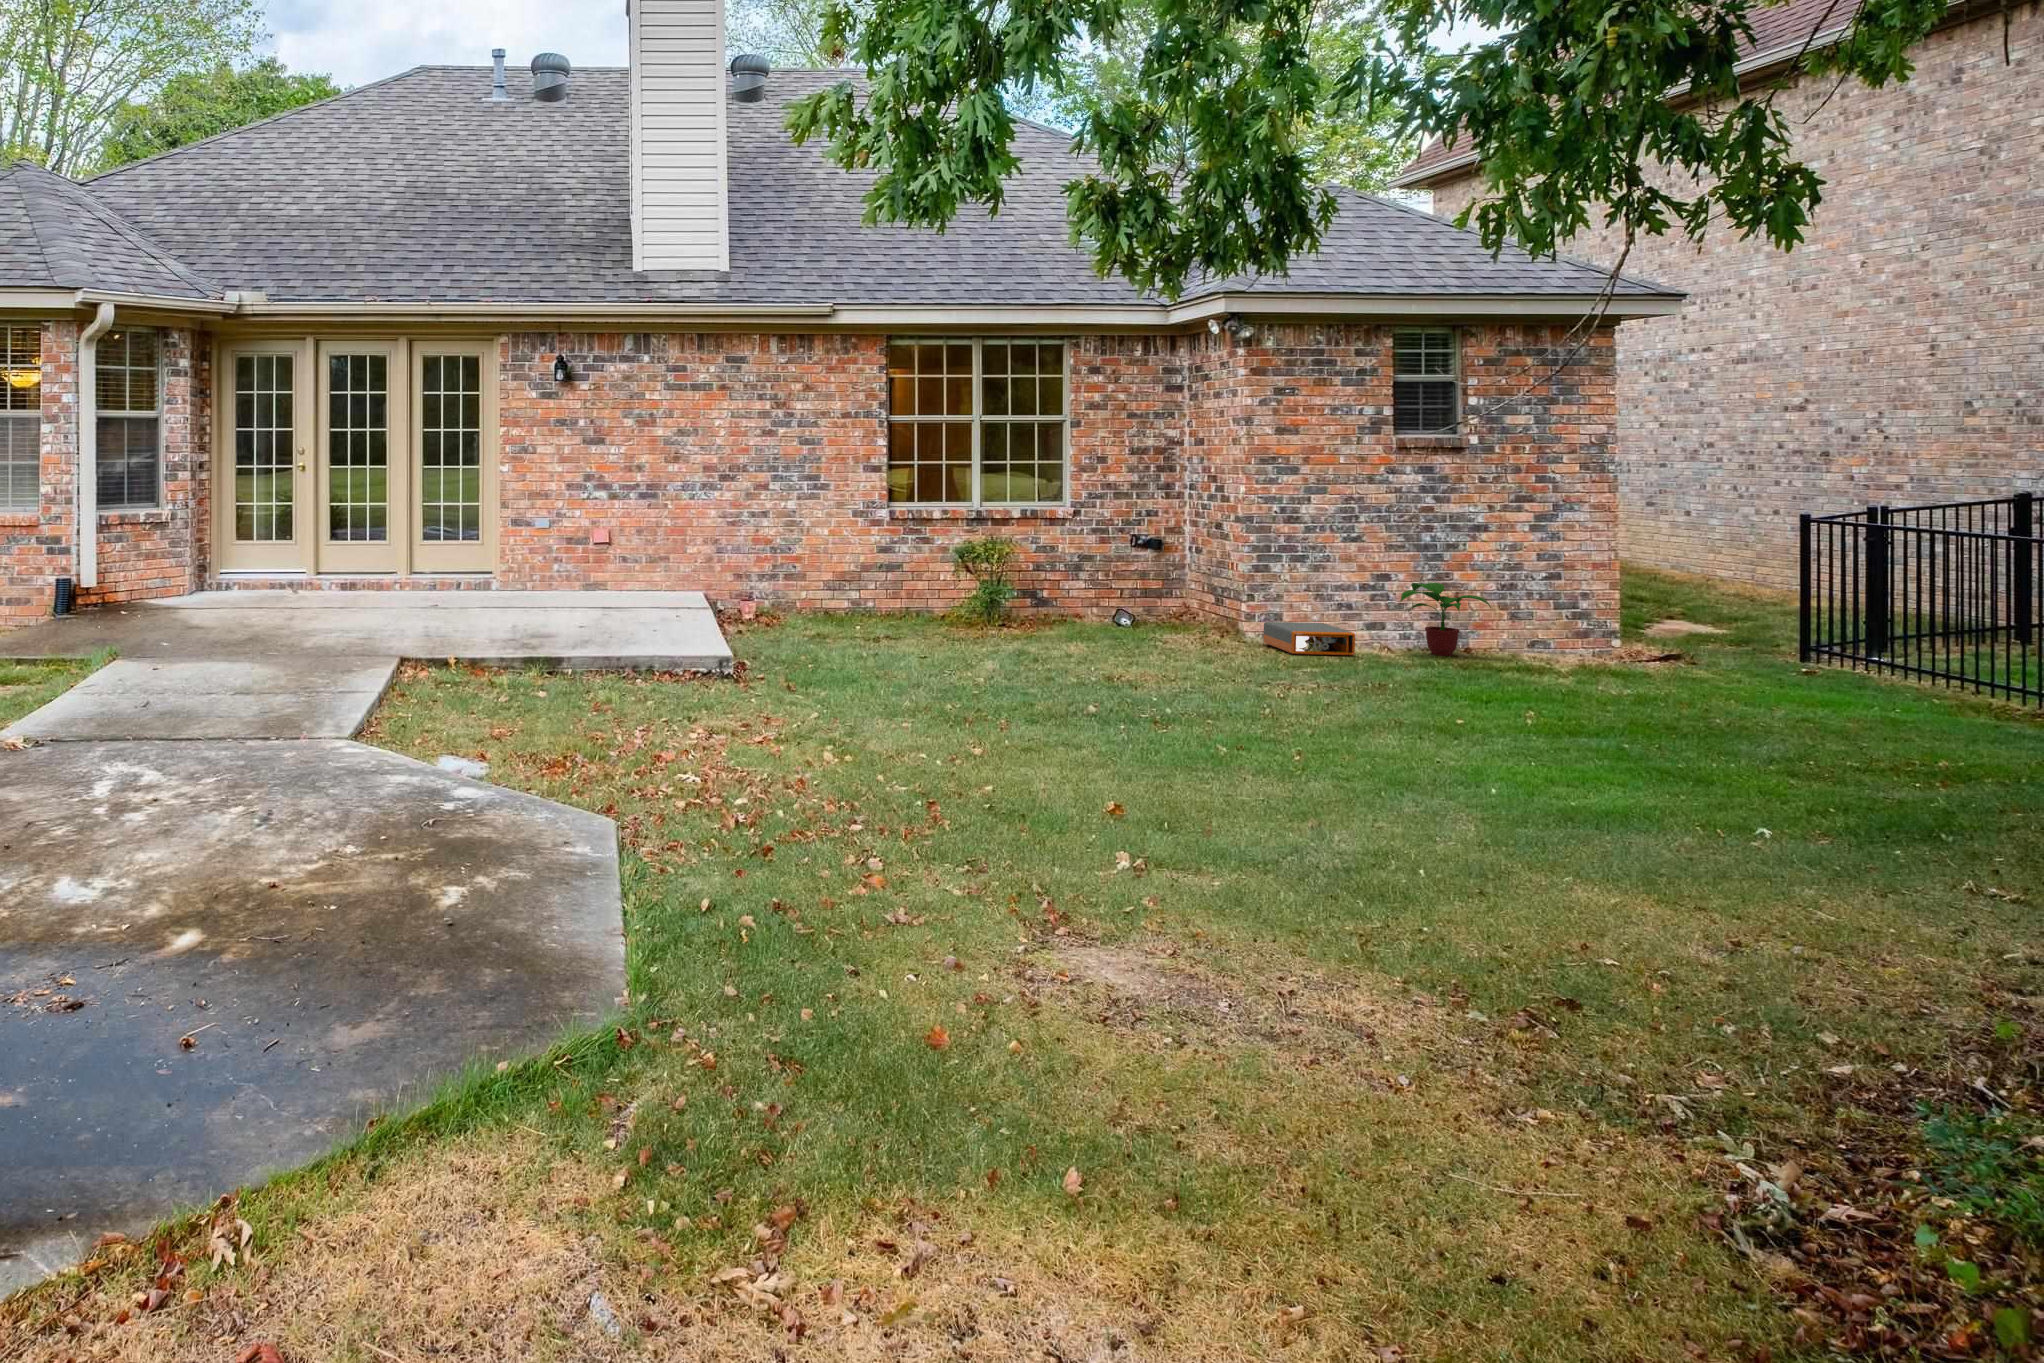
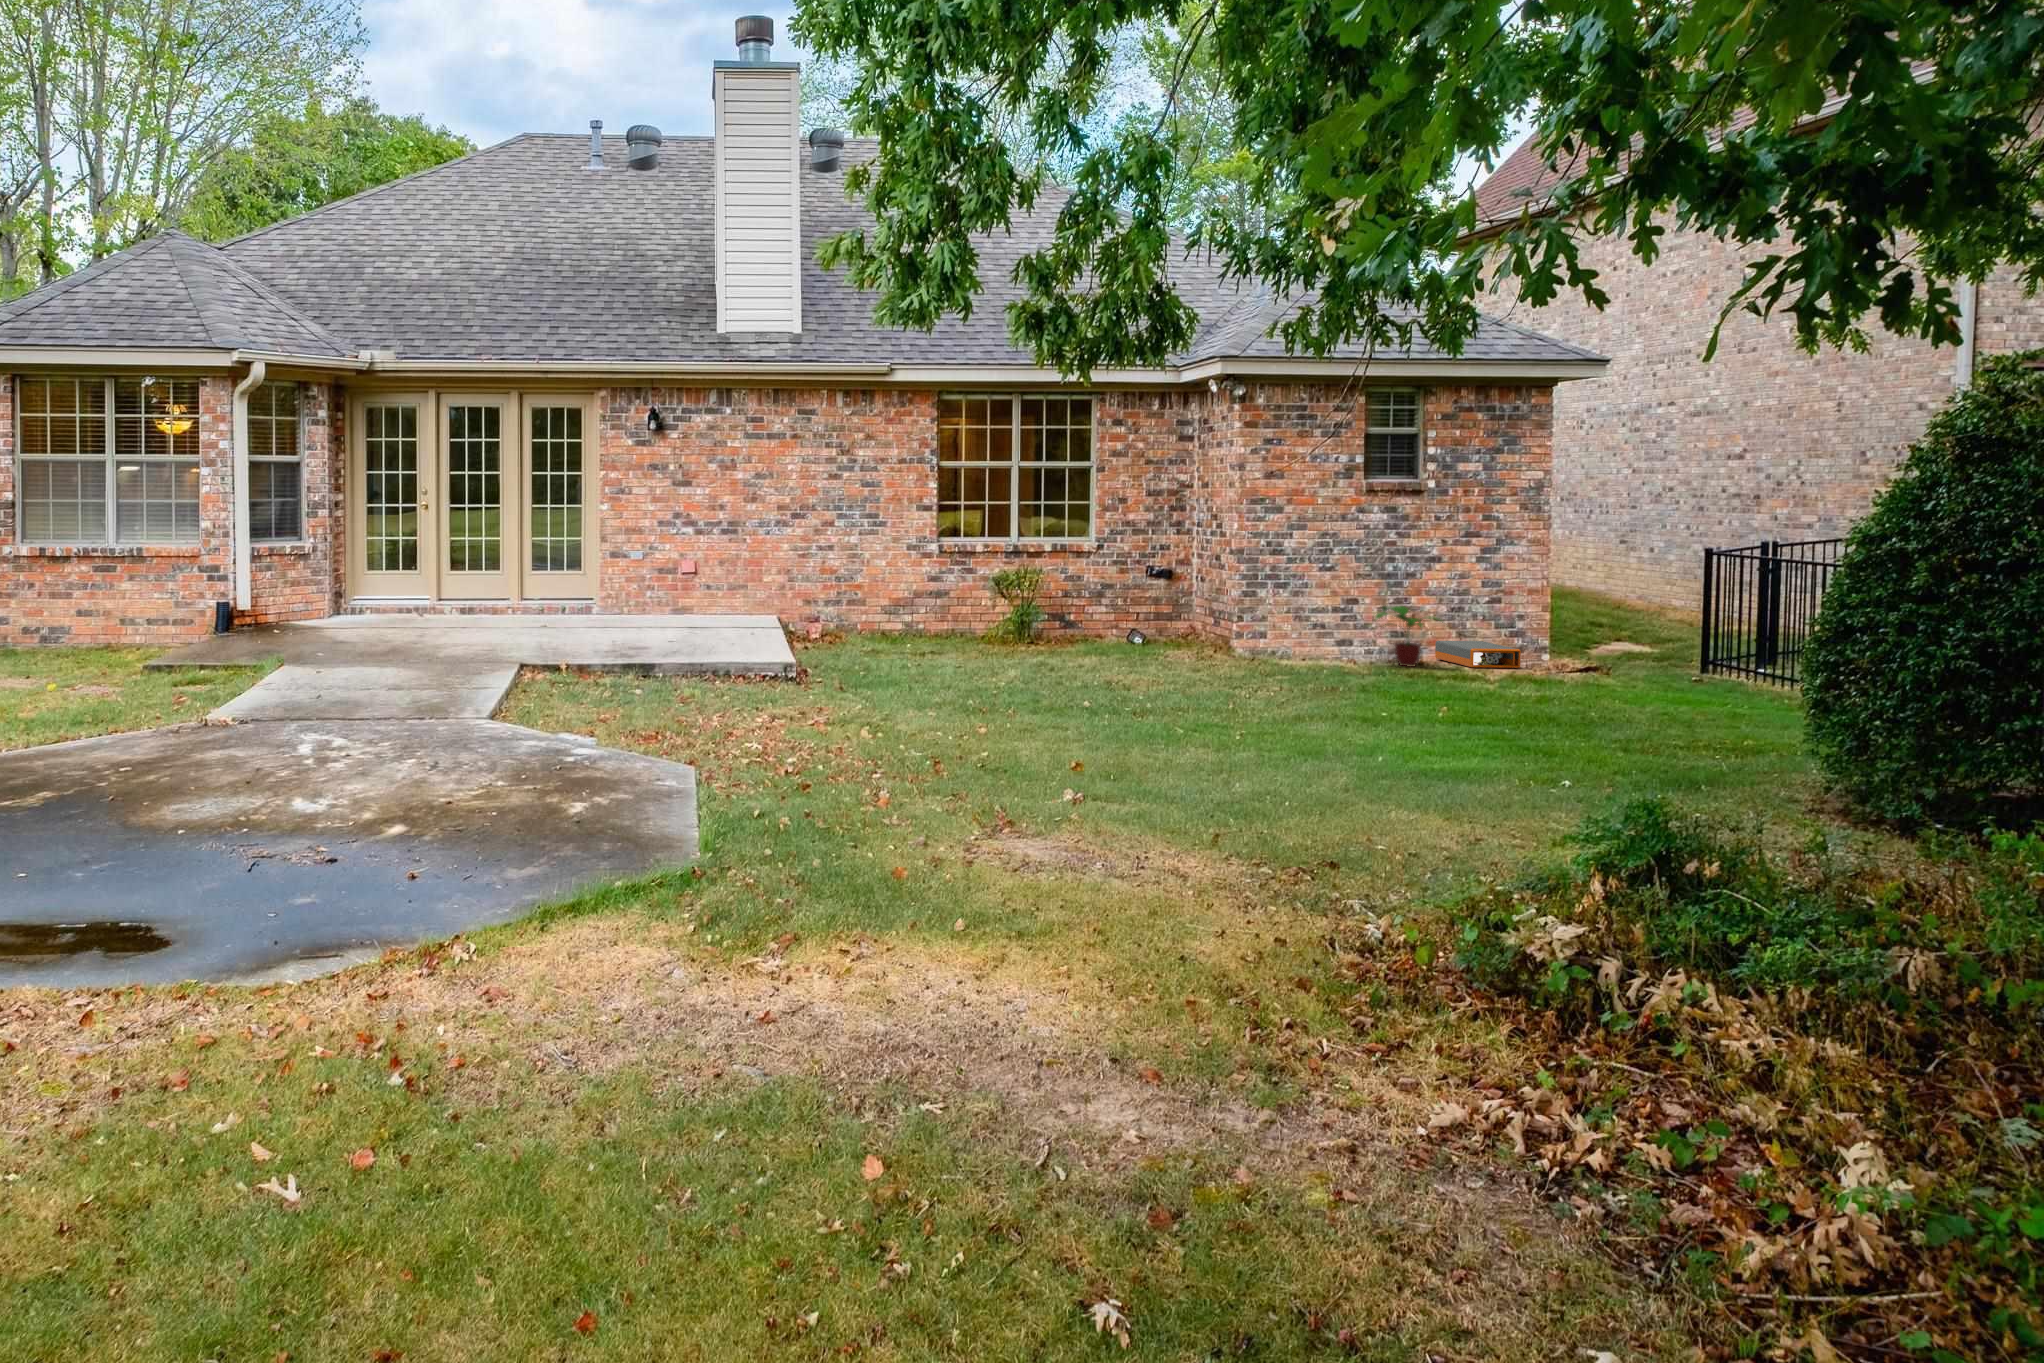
storage box: present [1263,622,1355,655] -> present [1435,641,1521,668]

